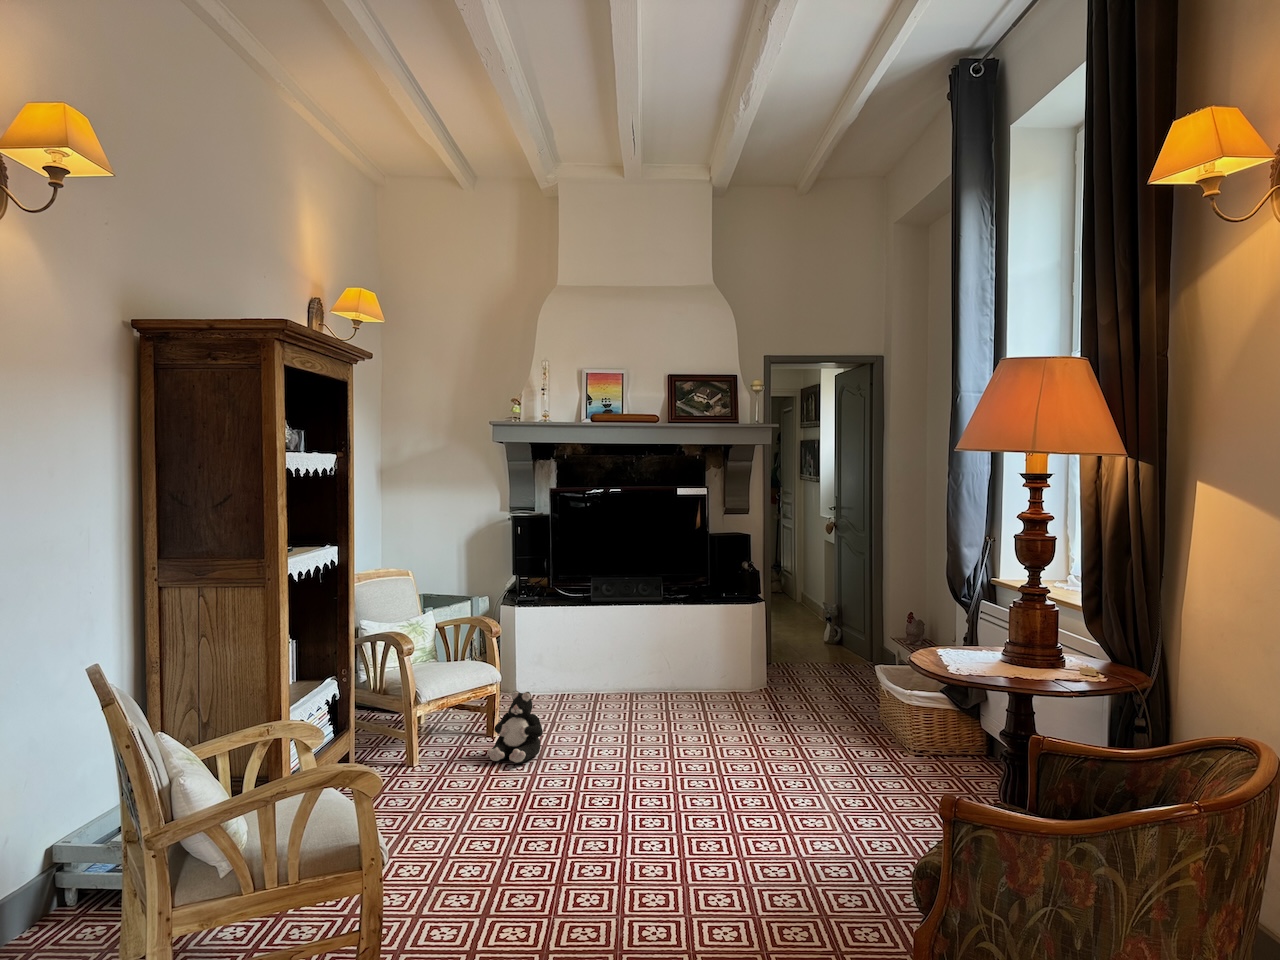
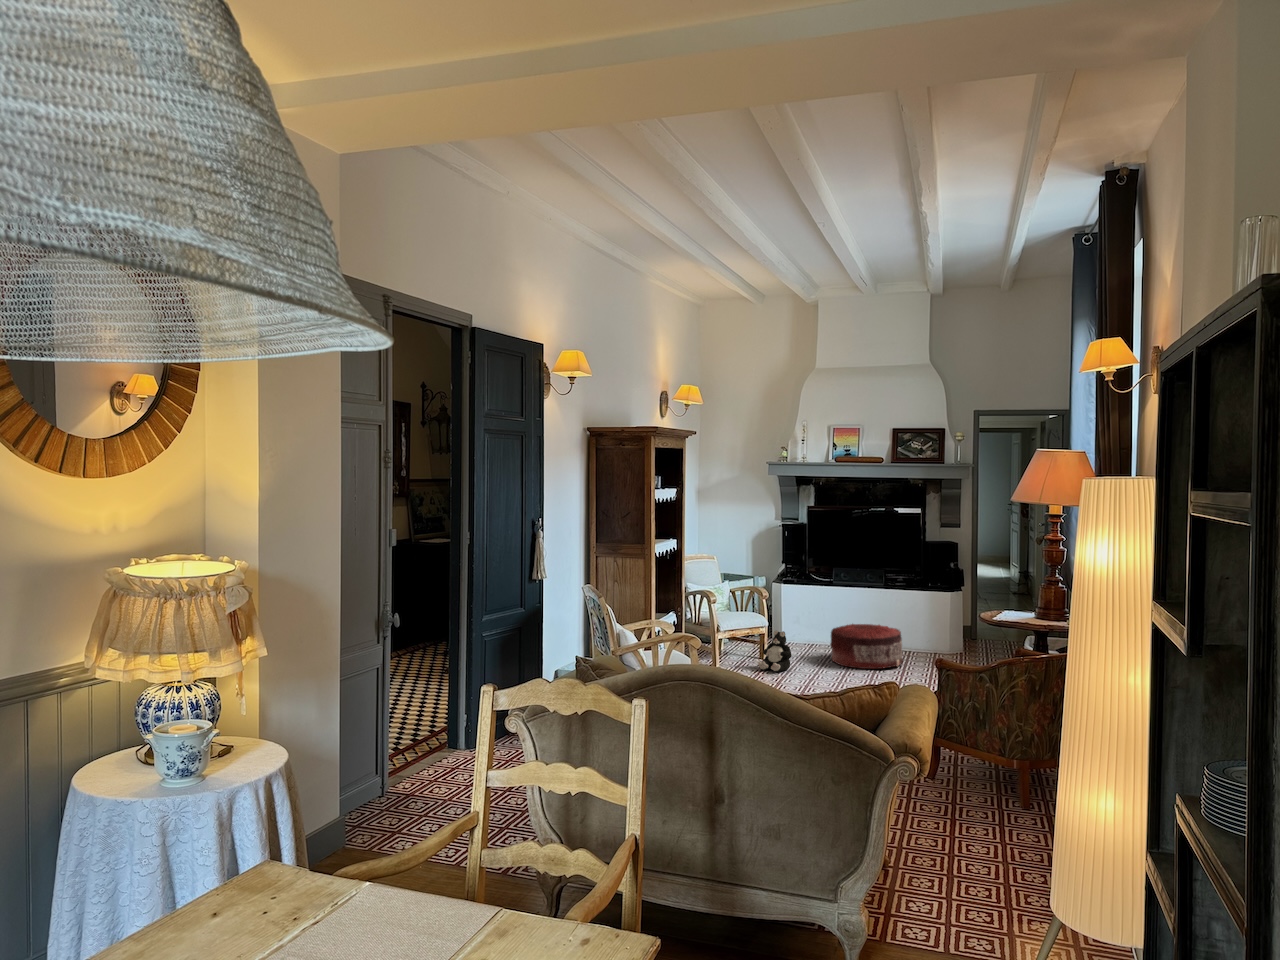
pouf: none [598,661,708,739] -> present [830,624,903,669]

